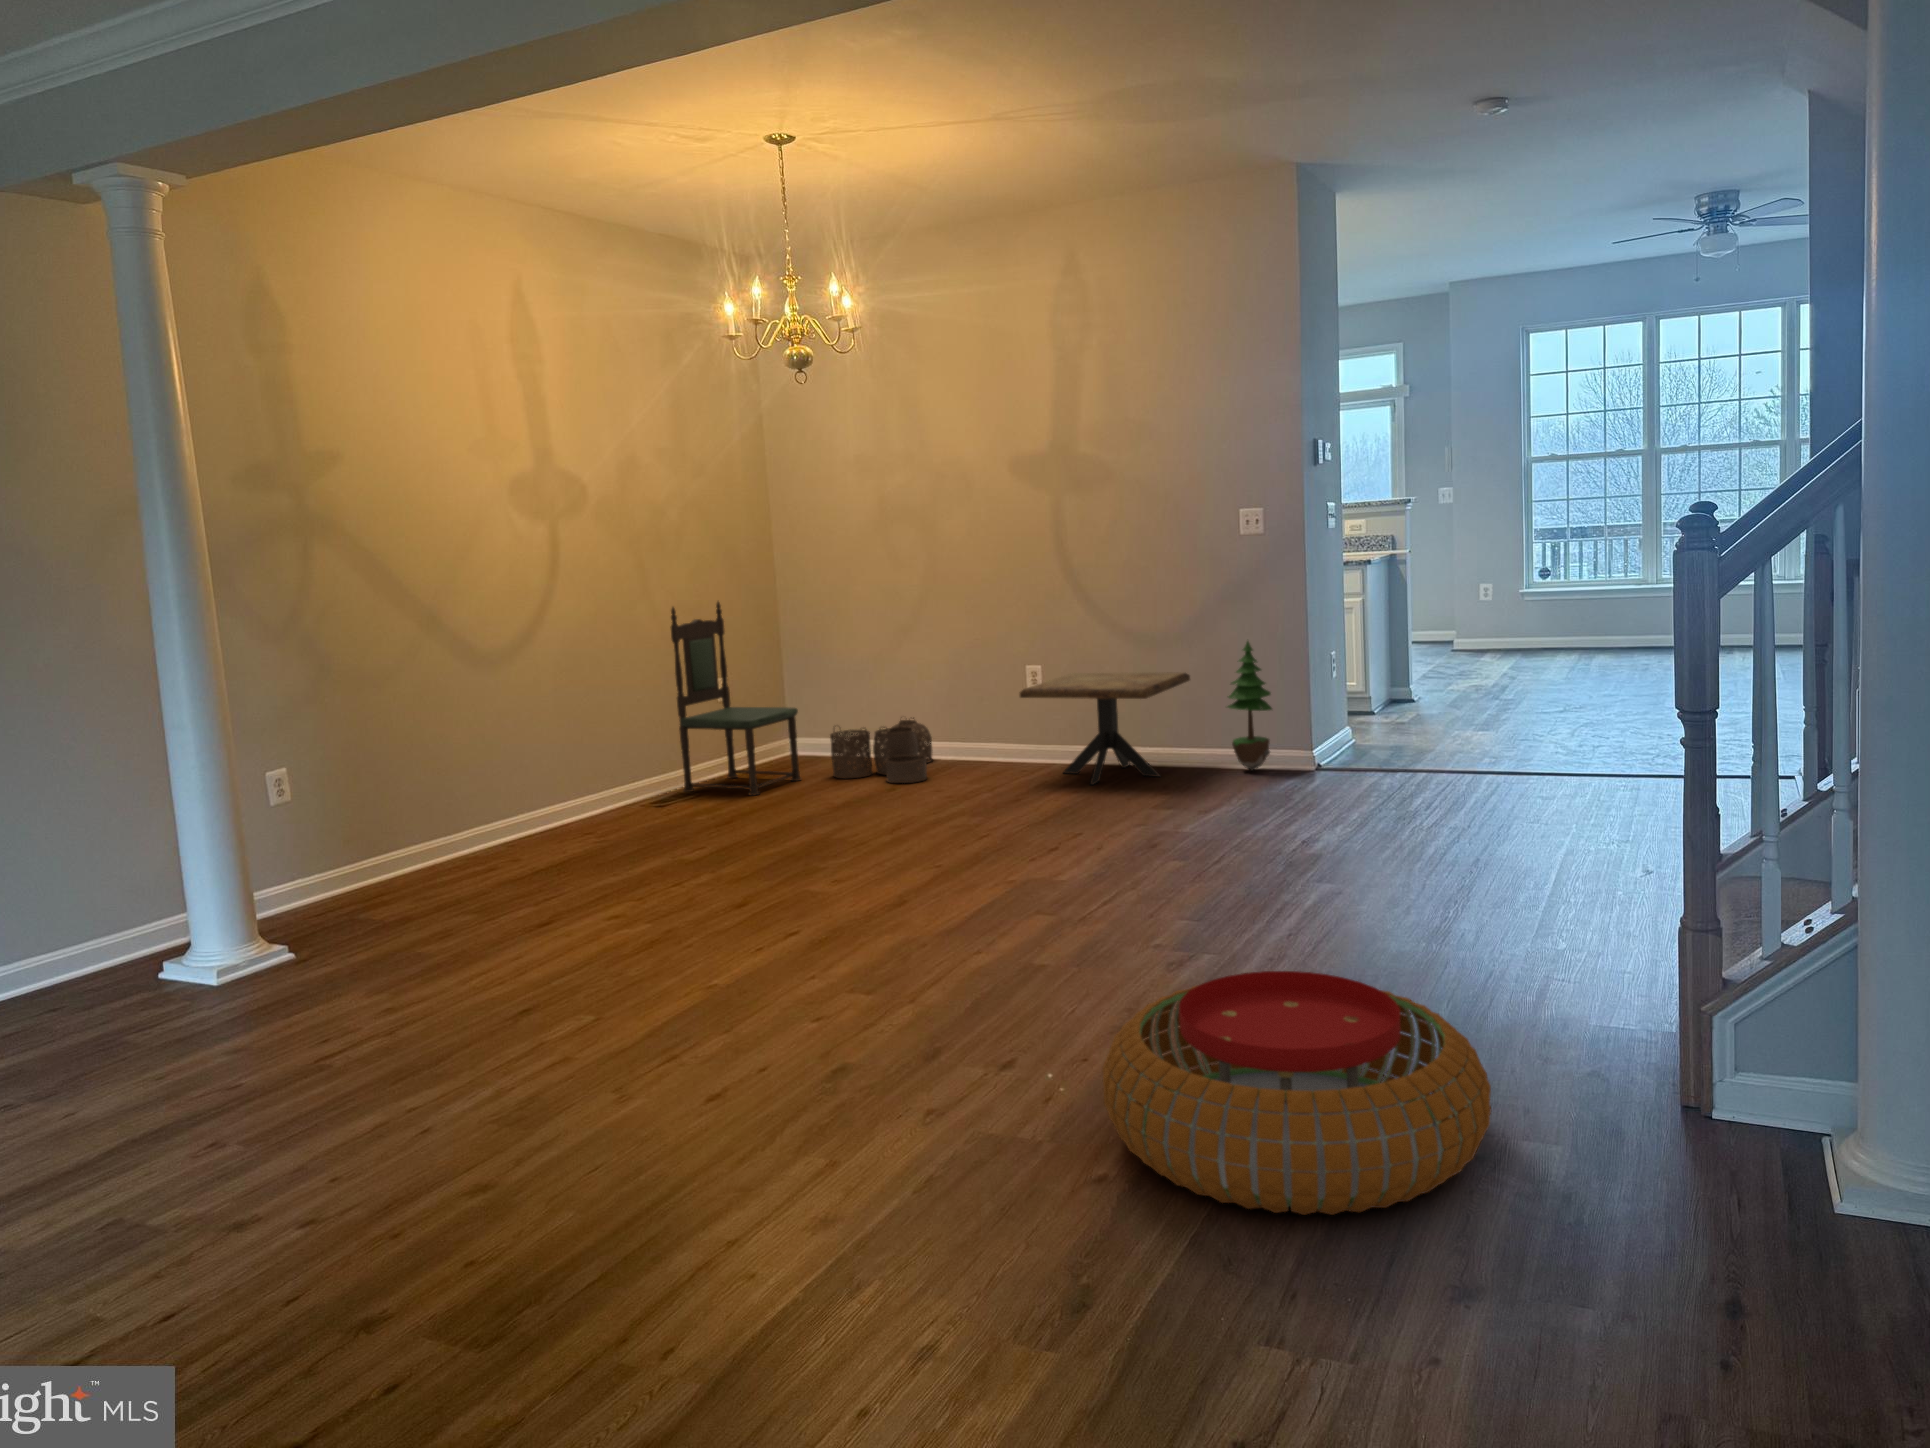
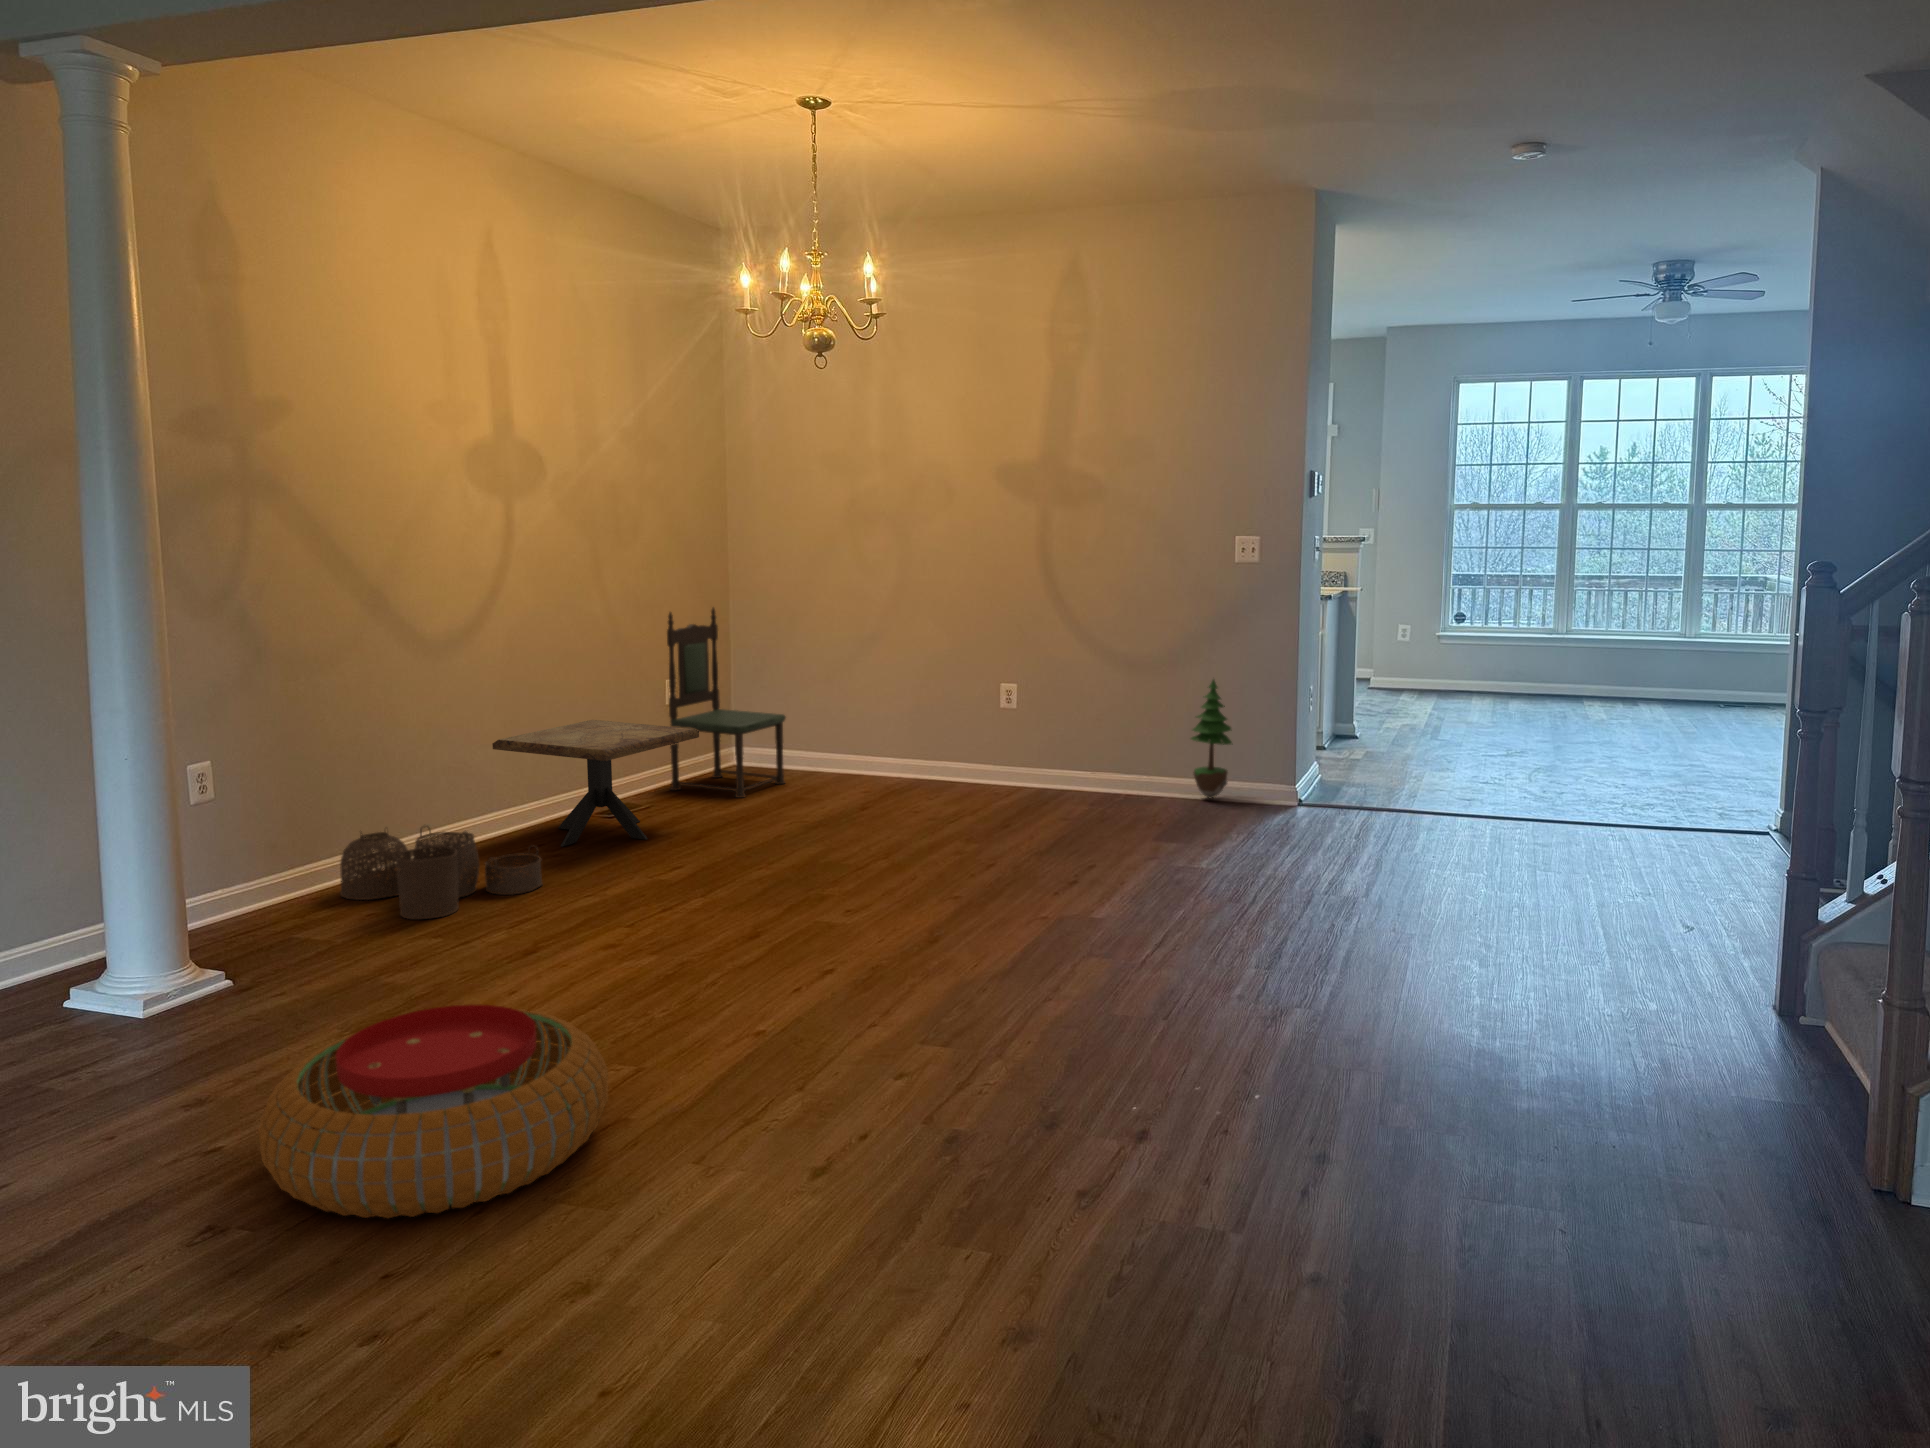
side table: present [1020,673,1190,785] -> present [492,720,699,847]
woven basket: present [830,718,933,783] -> present [340,826,542,919]
pouf: present [1102,971,1491,1215] -> present [258,1004,608,1218]

